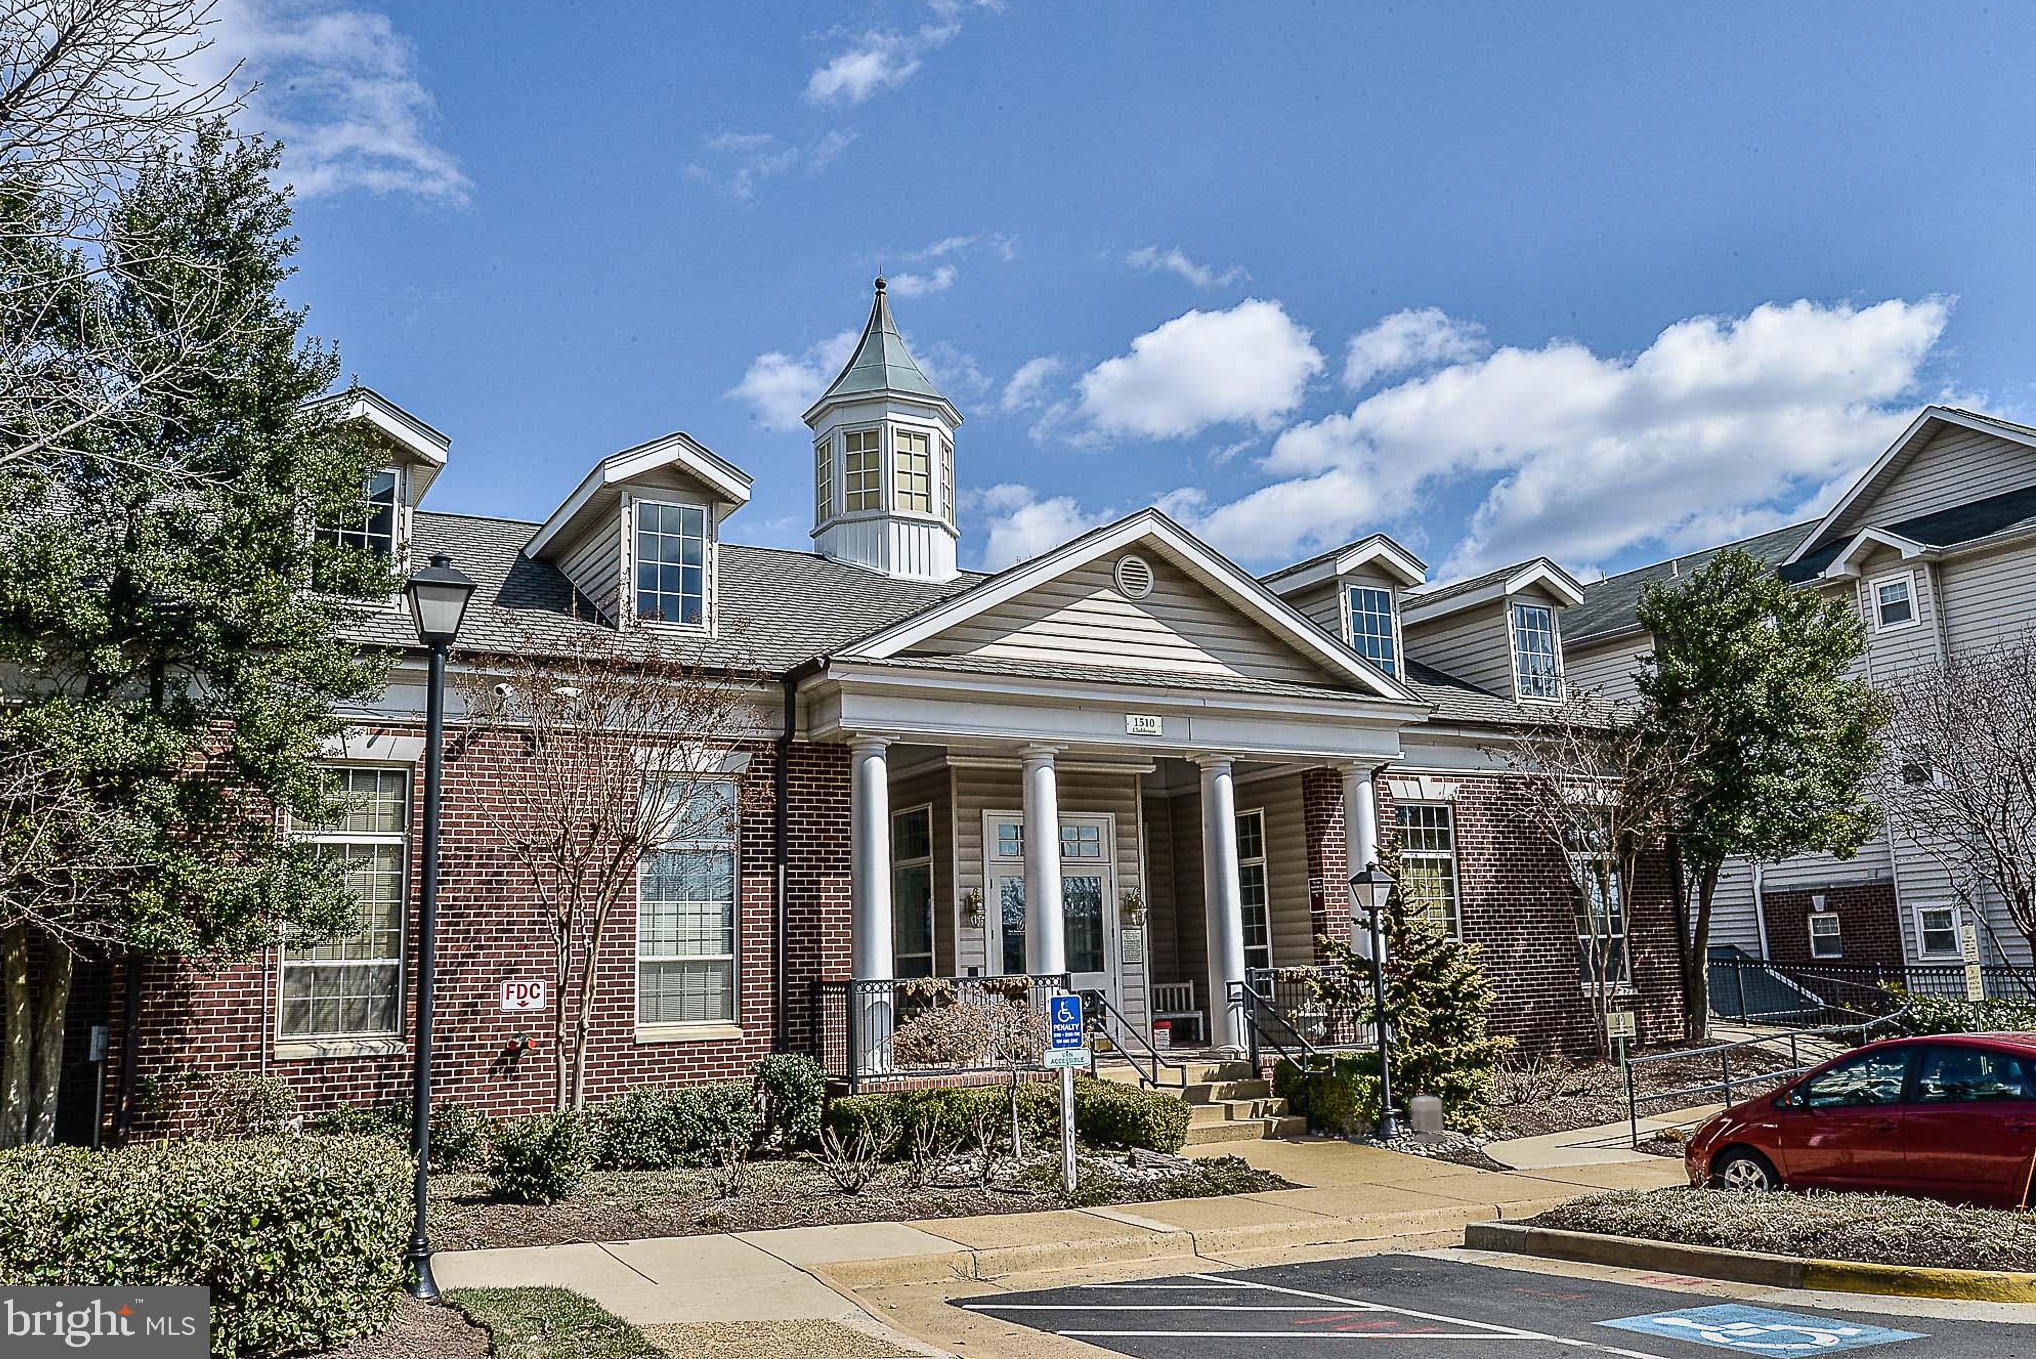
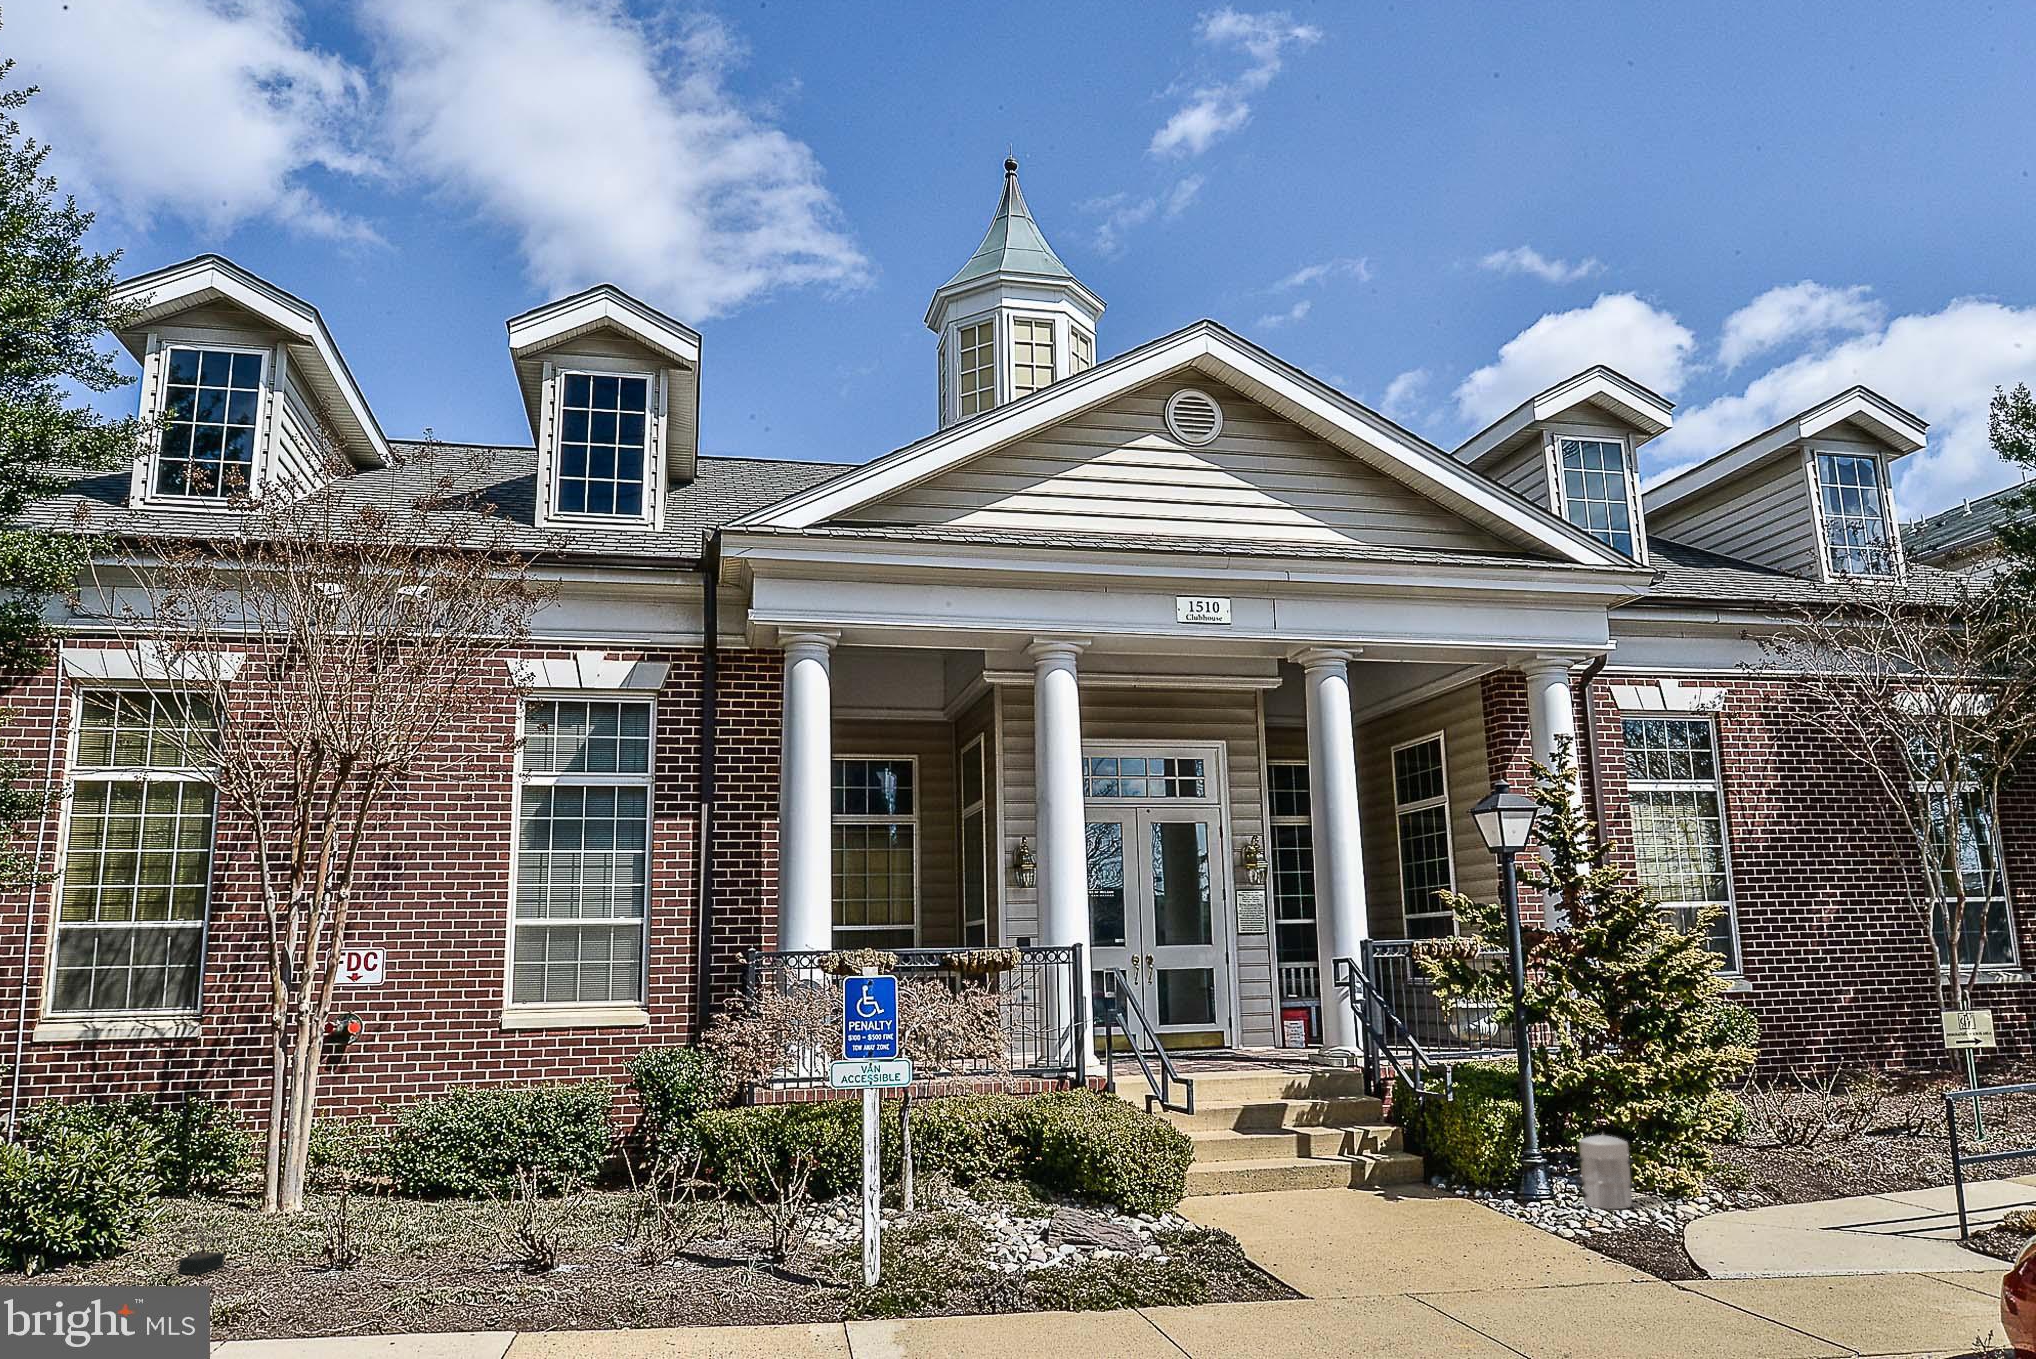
decorative plant: present [1346,1118,1370,1145] -> present [170,1221,226,1274]

